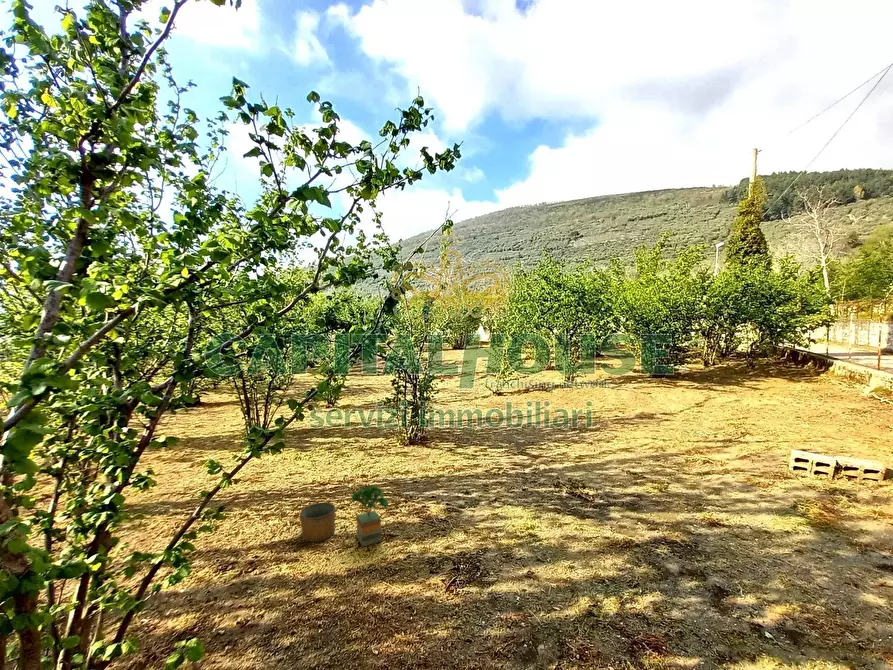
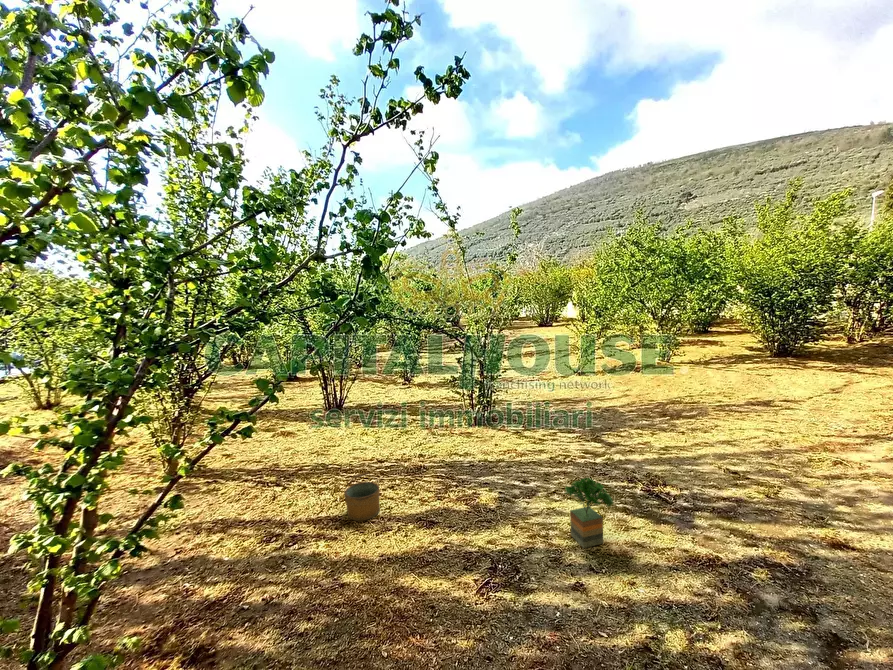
potted tree: present [351,485,388,546] -> present [565,478,613,548]

